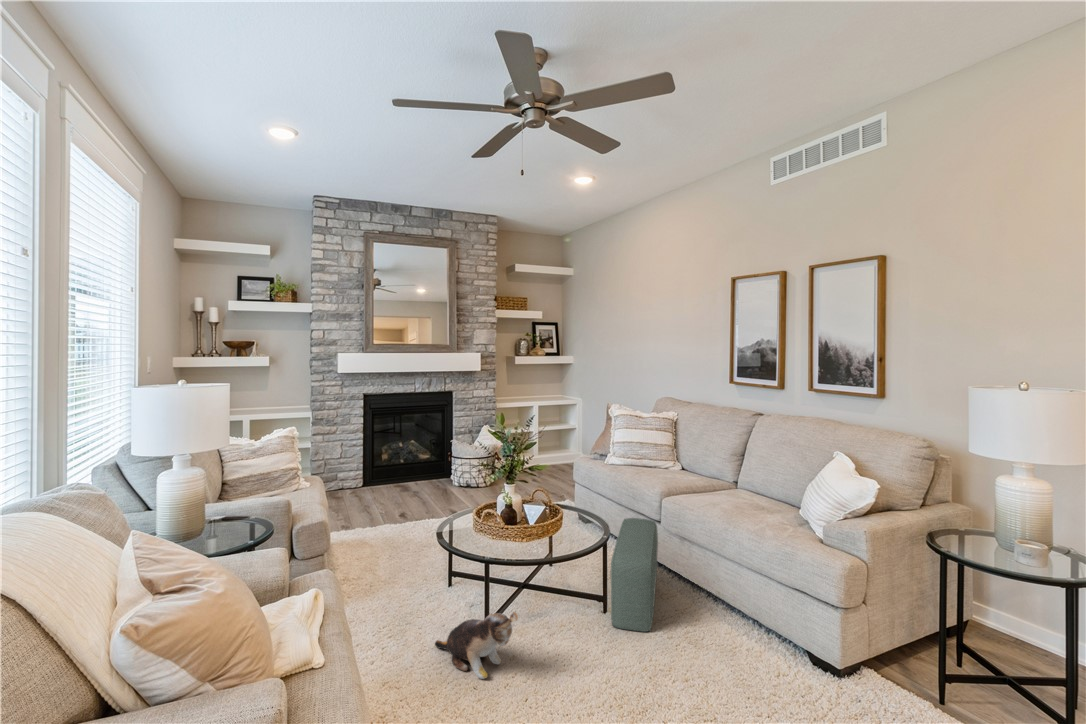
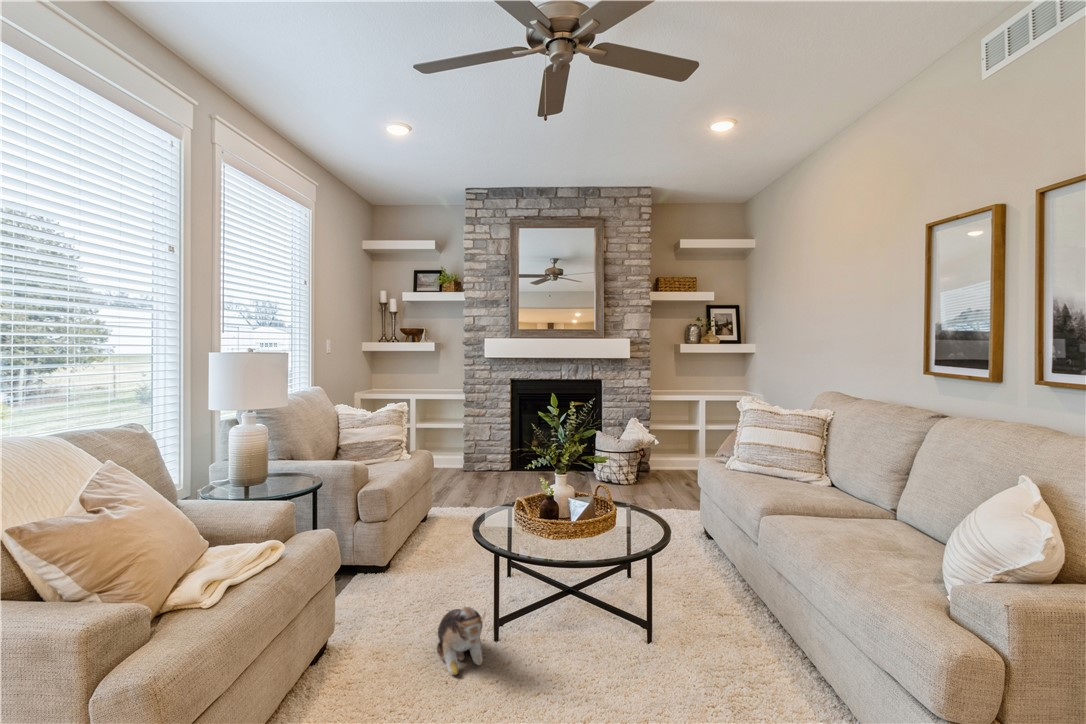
pouf: present [610,518,658,632] -> none [636,537,748,682]

